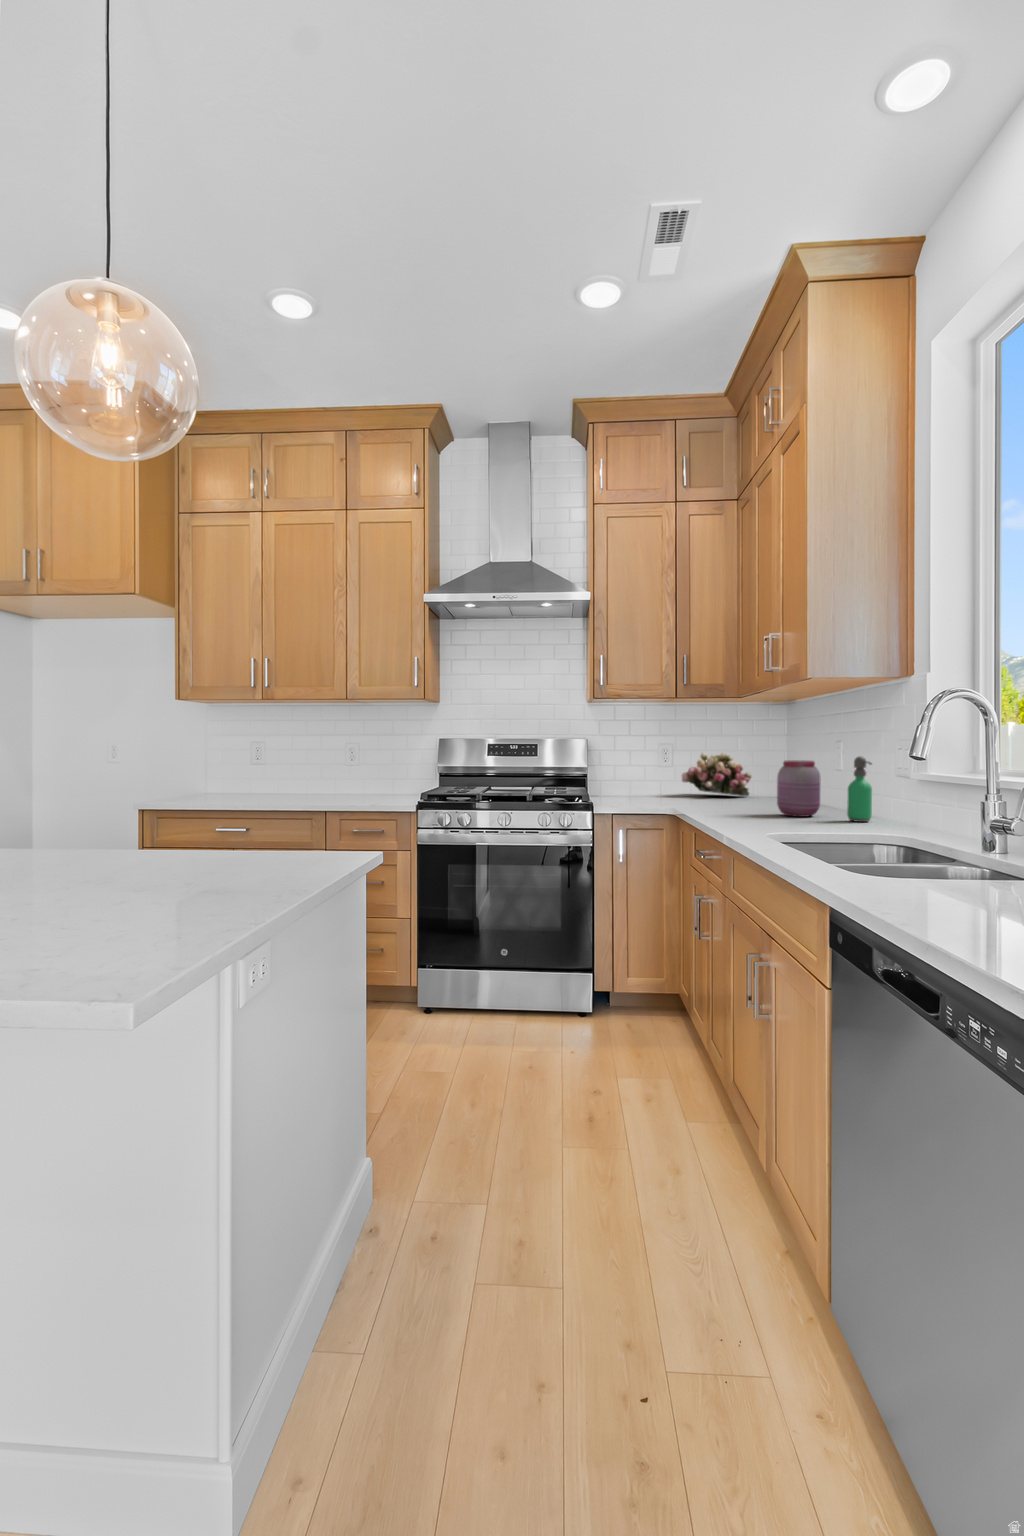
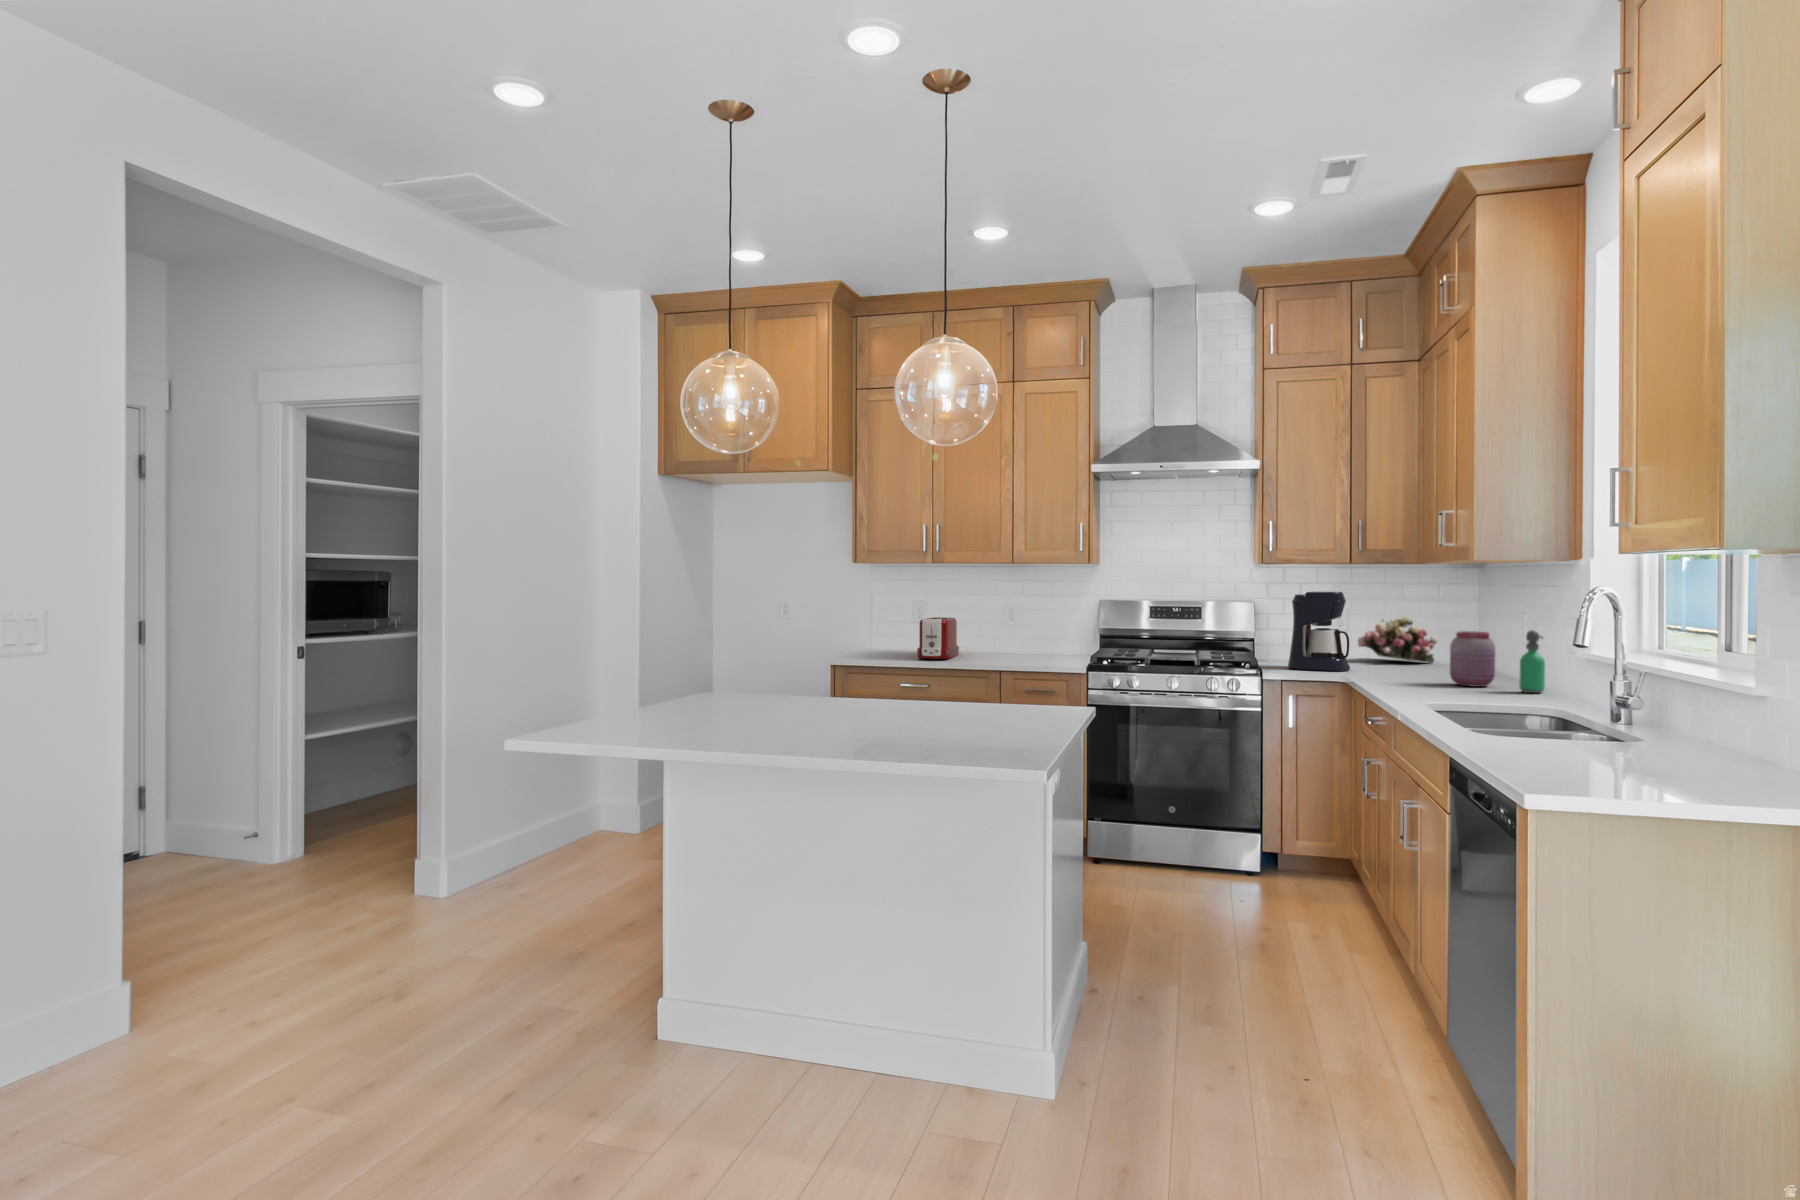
coffee maker: none [619,725,678,805] -> present [1288,591,1350,671]
toaster: none [240,758,291,801] -> present [917,617,959,659]

